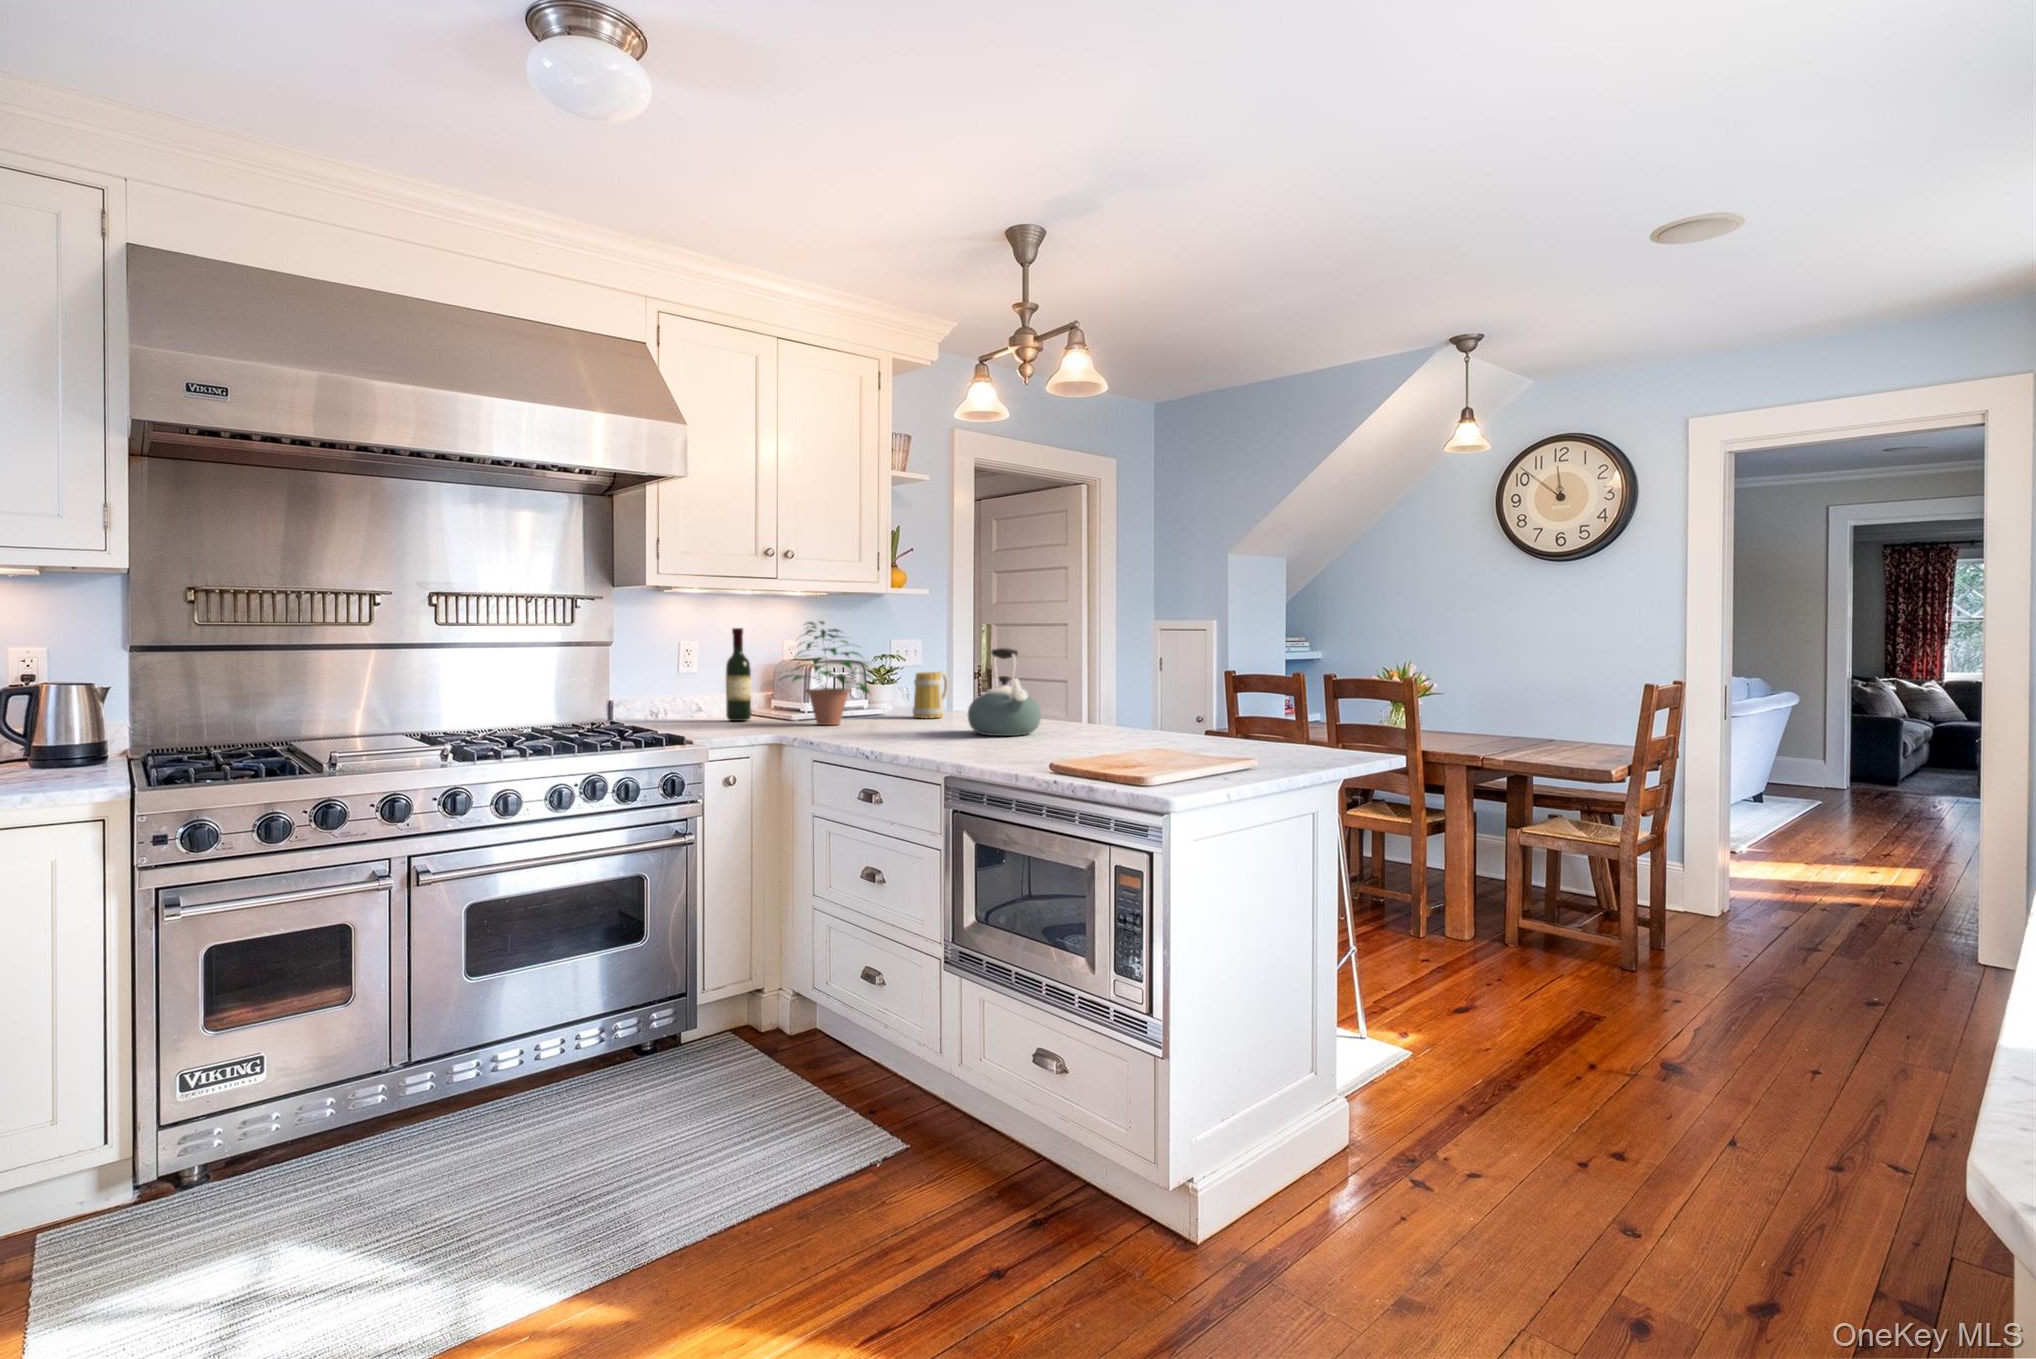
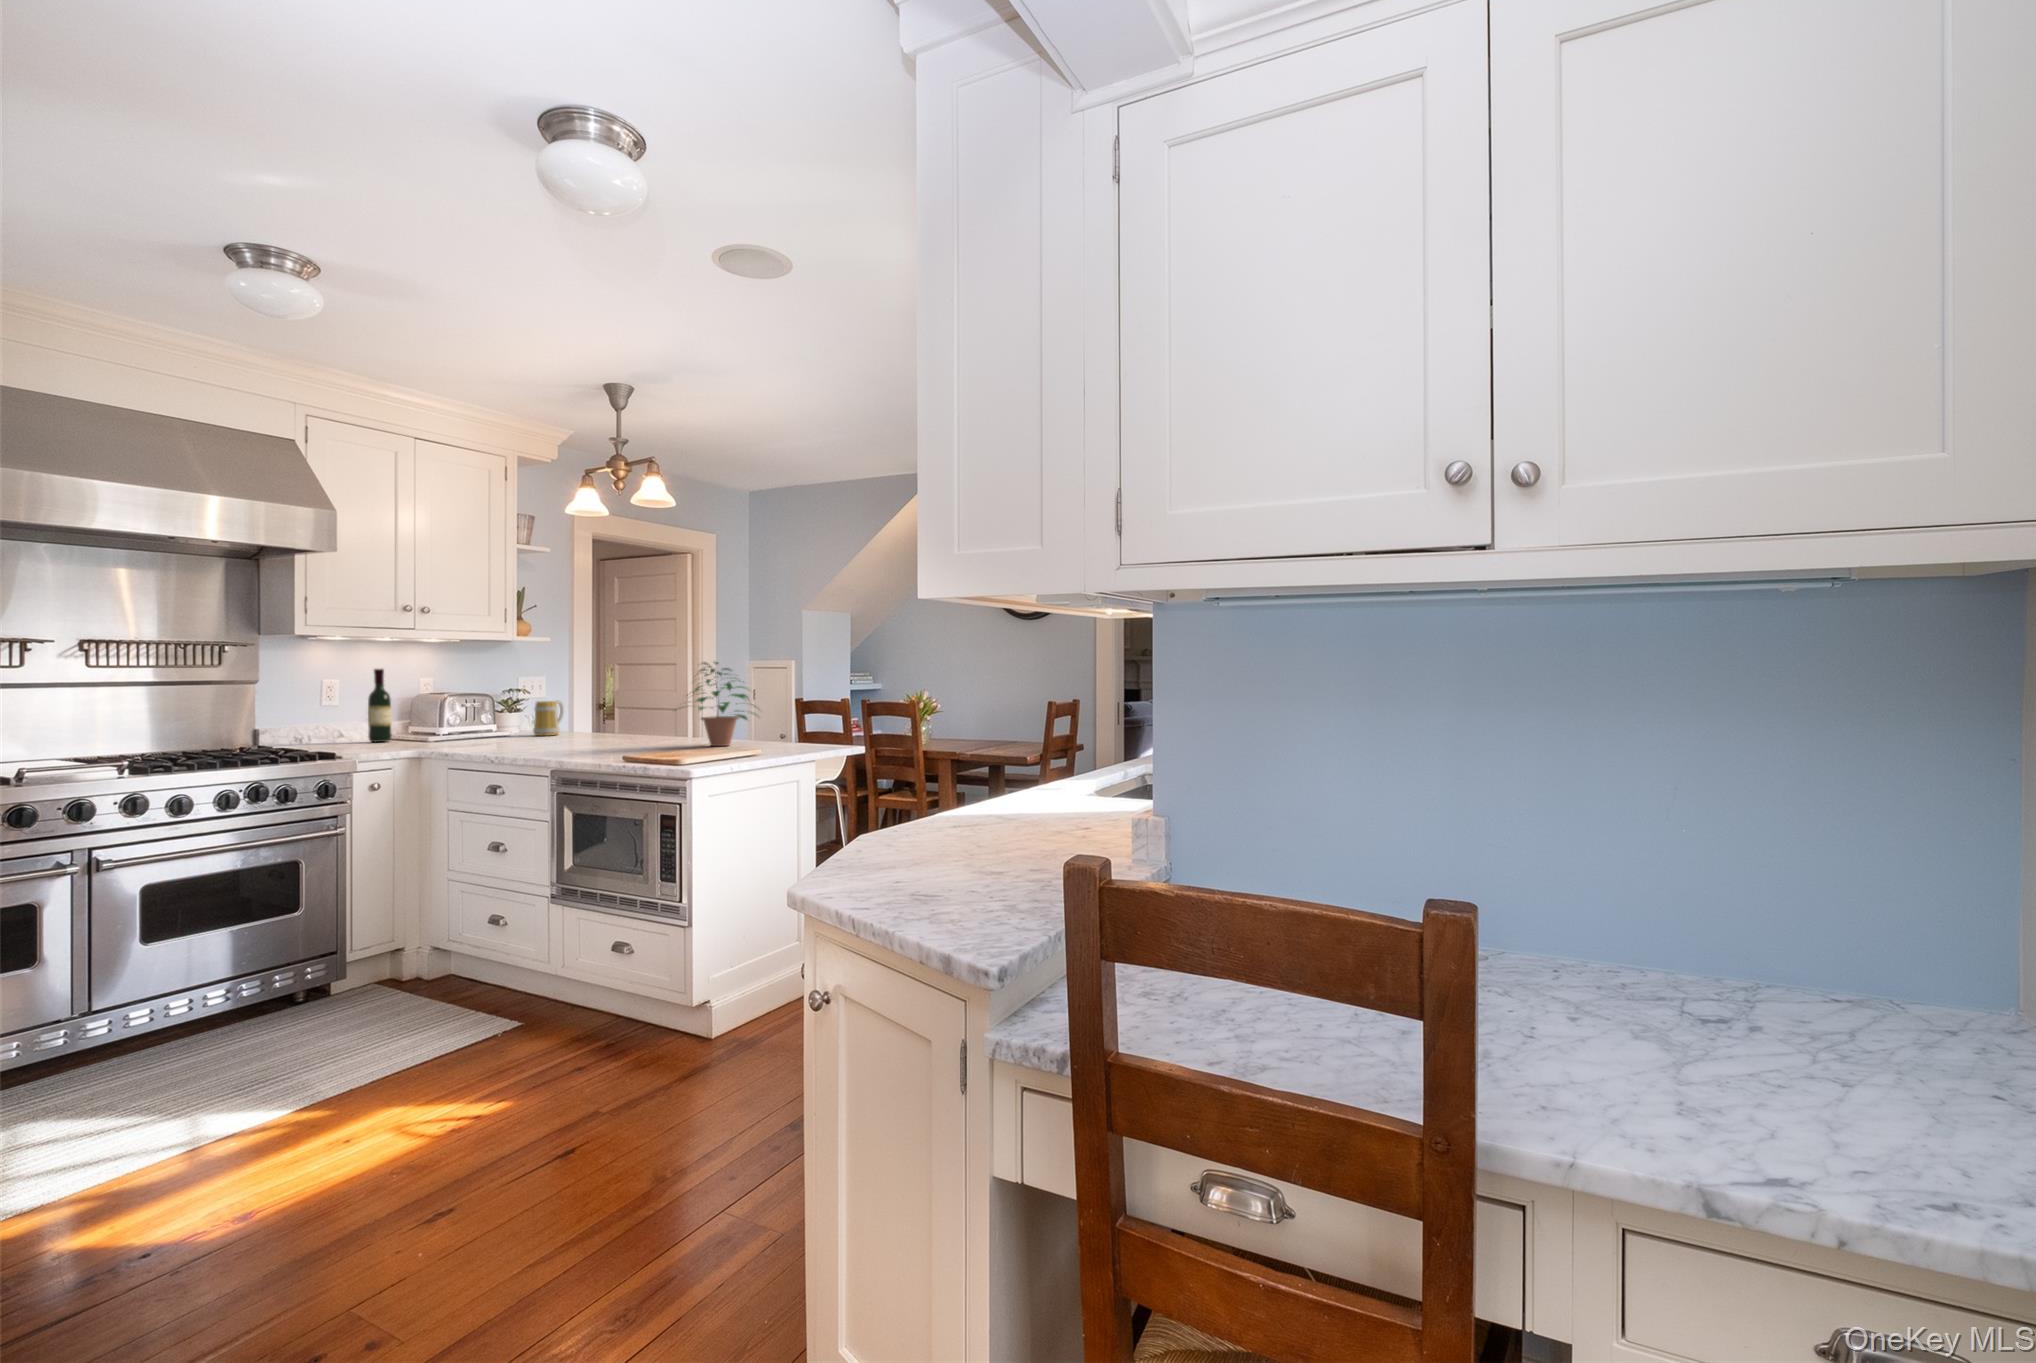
potted plant: present [782,621,870,725] -> present [689,662,756,746]
kettle: present [968,648,1041,736] -> none [574,682,631,744]

